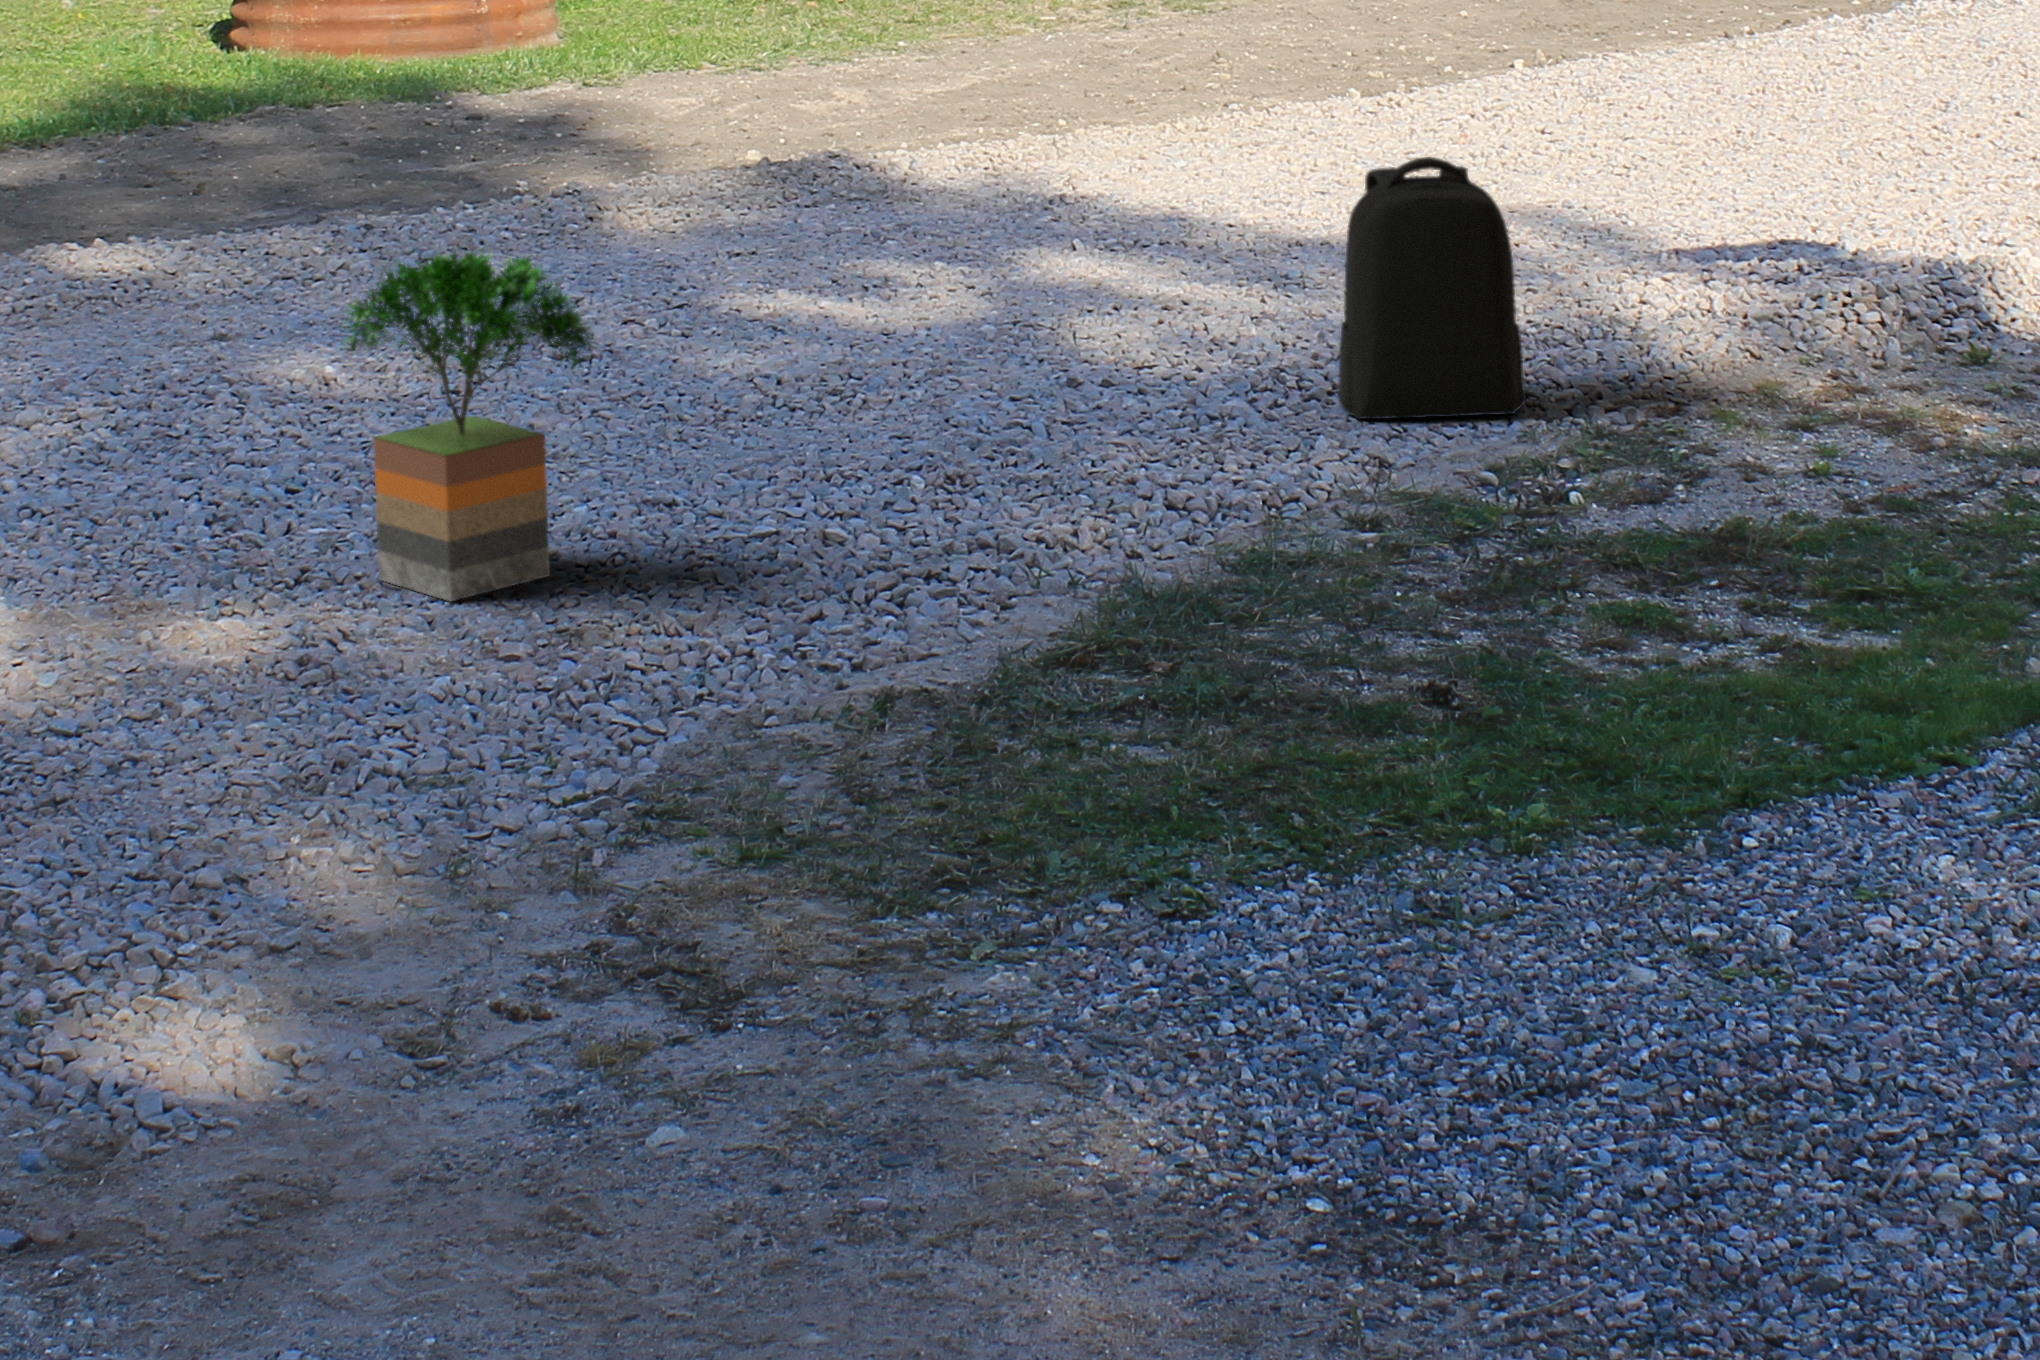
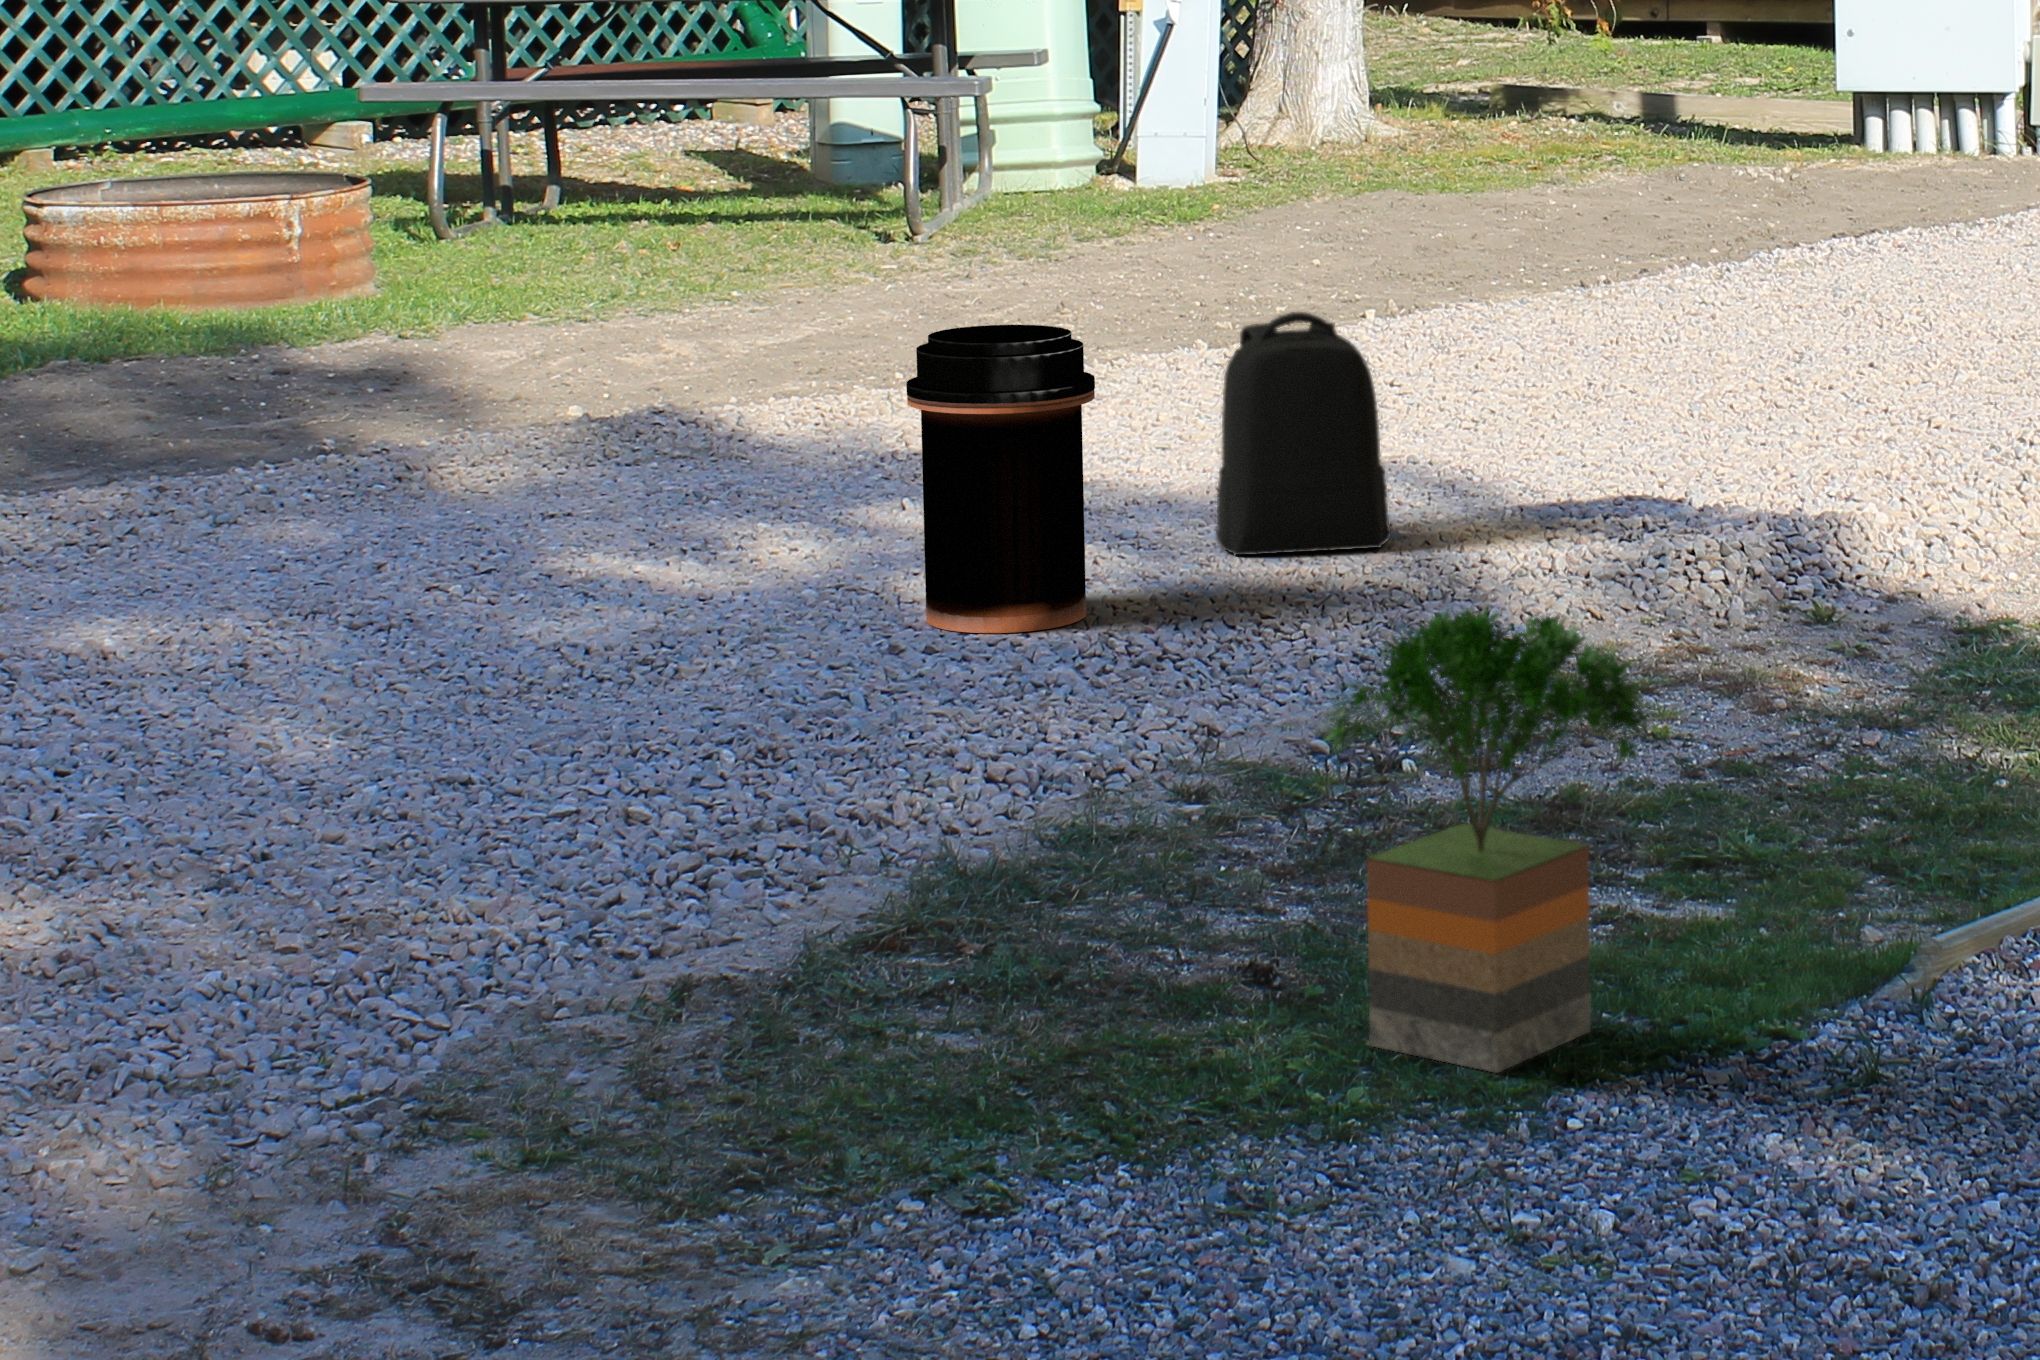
trash can: none [1005,178,1207,516] -> present [906,325,1095,633]
potted tree: present [345,251,595,601] -> present [1325,607,1658,1073]

